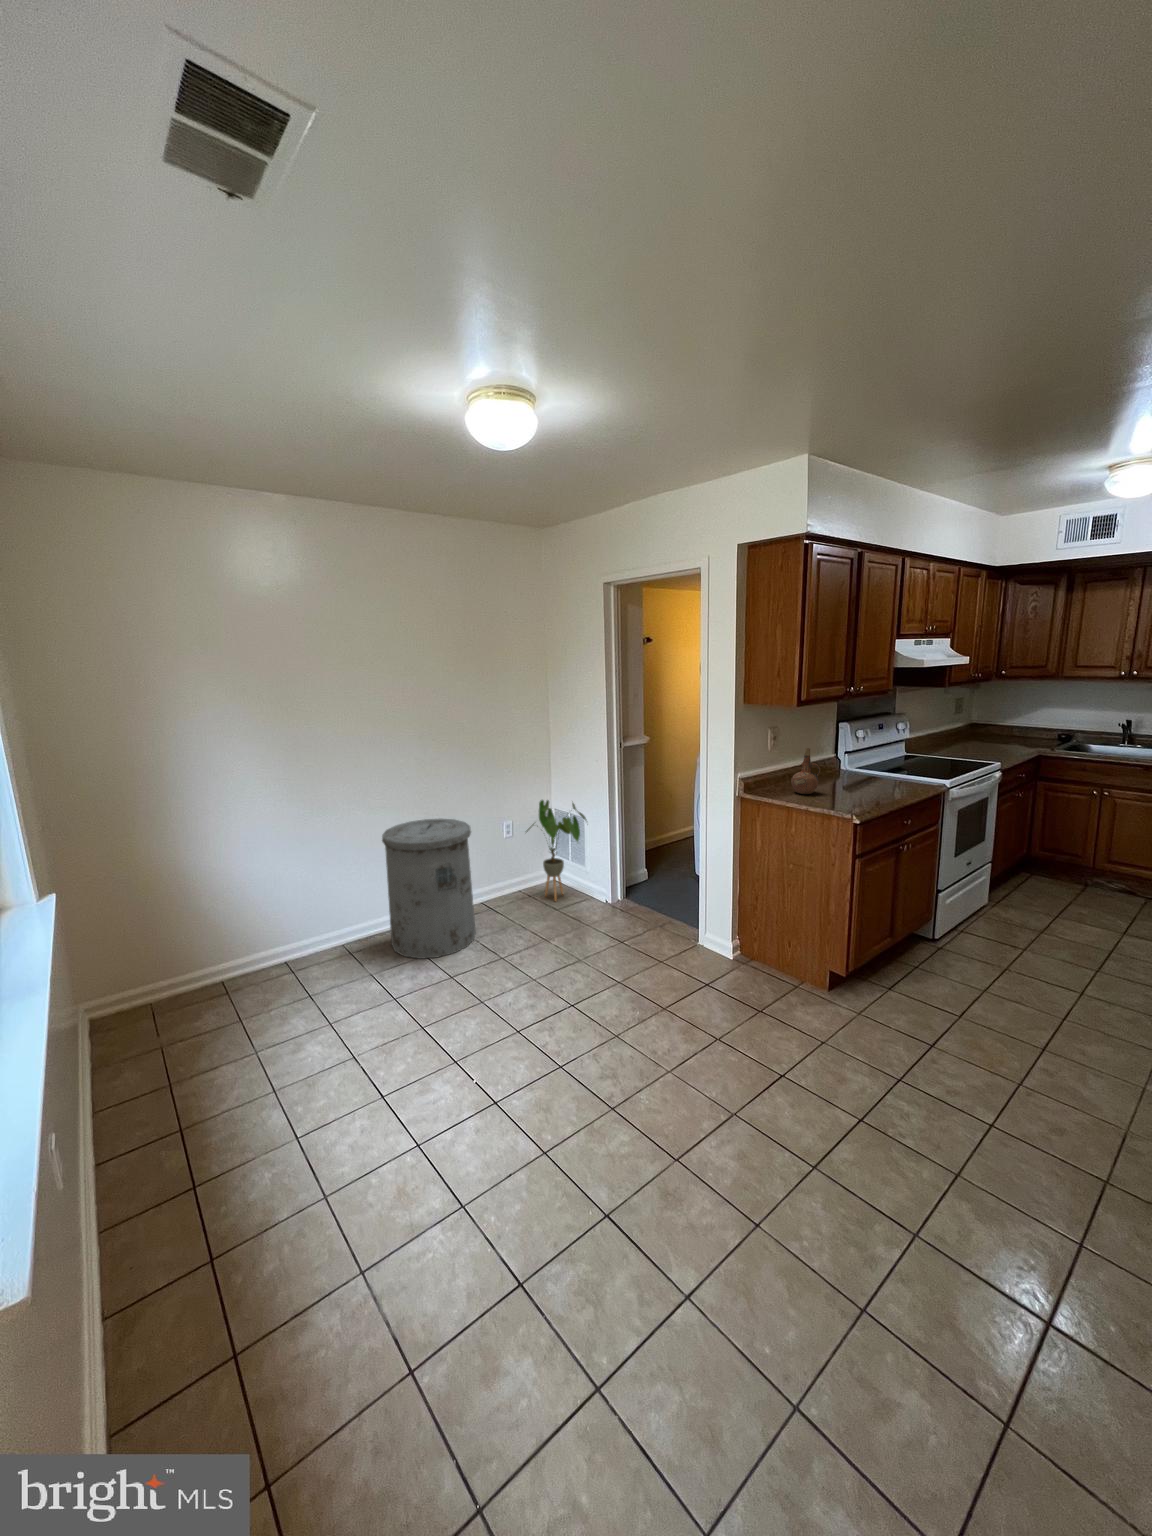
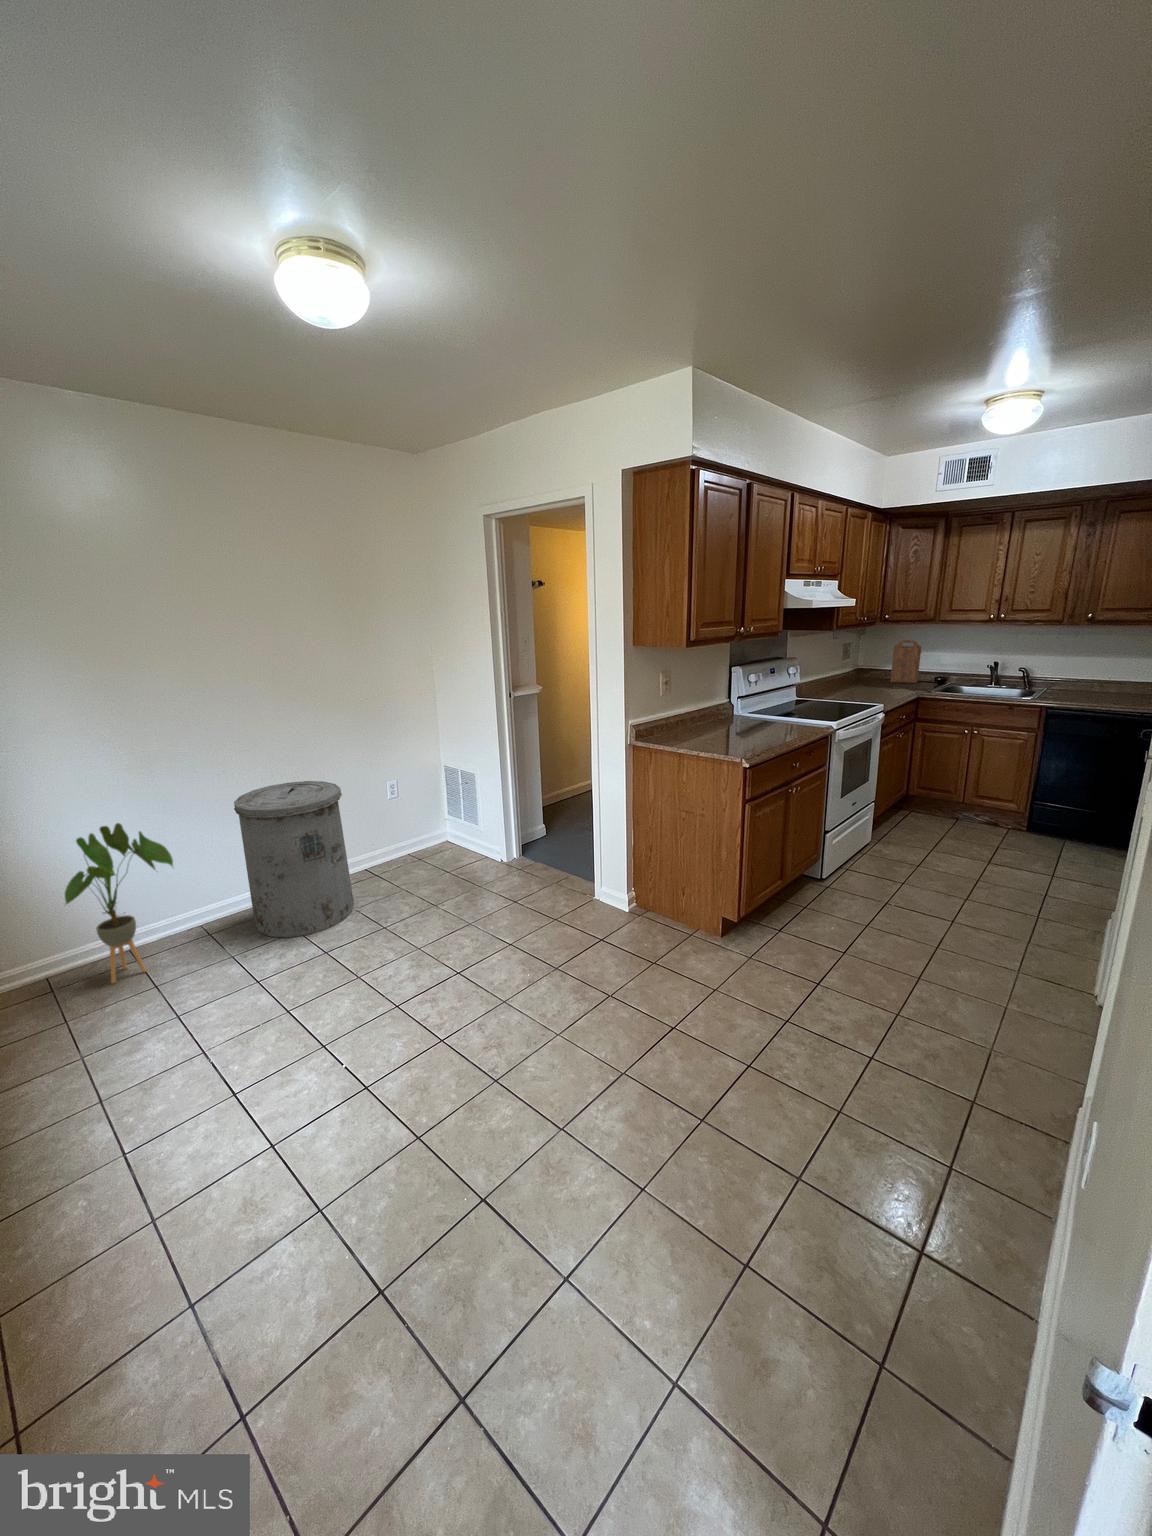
cutting board: none [1008,697,1042,740] -> present [890,640,921,683]
ceramic pitcher: present [791,748,820,794] -> none [683,692,711,740]
house plant: present [527,800,586,901] -> present [65,823,173,983]

